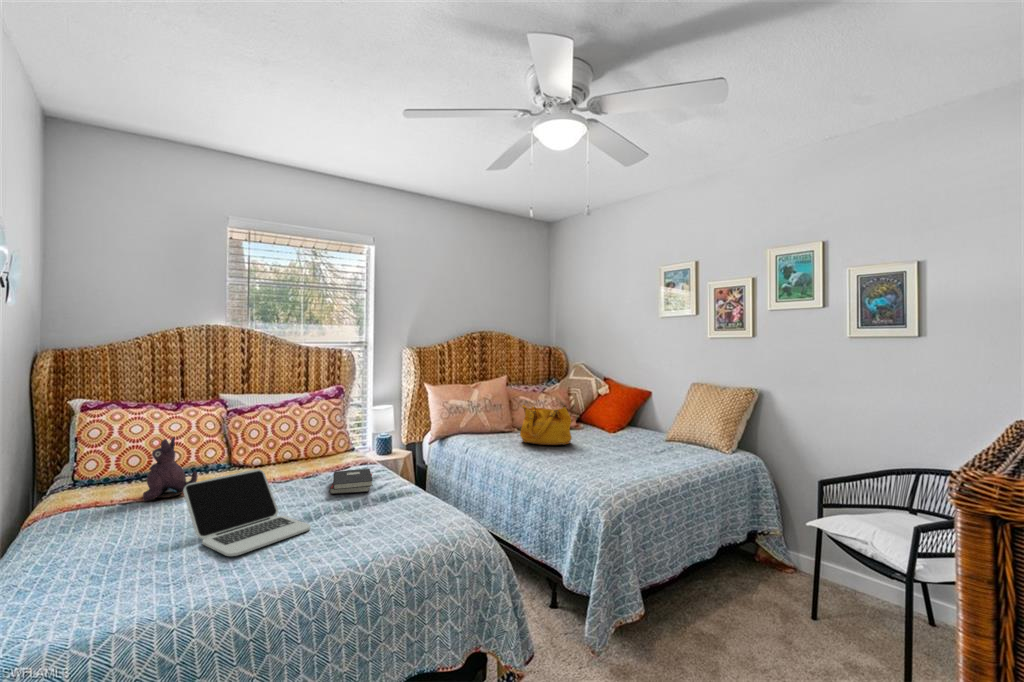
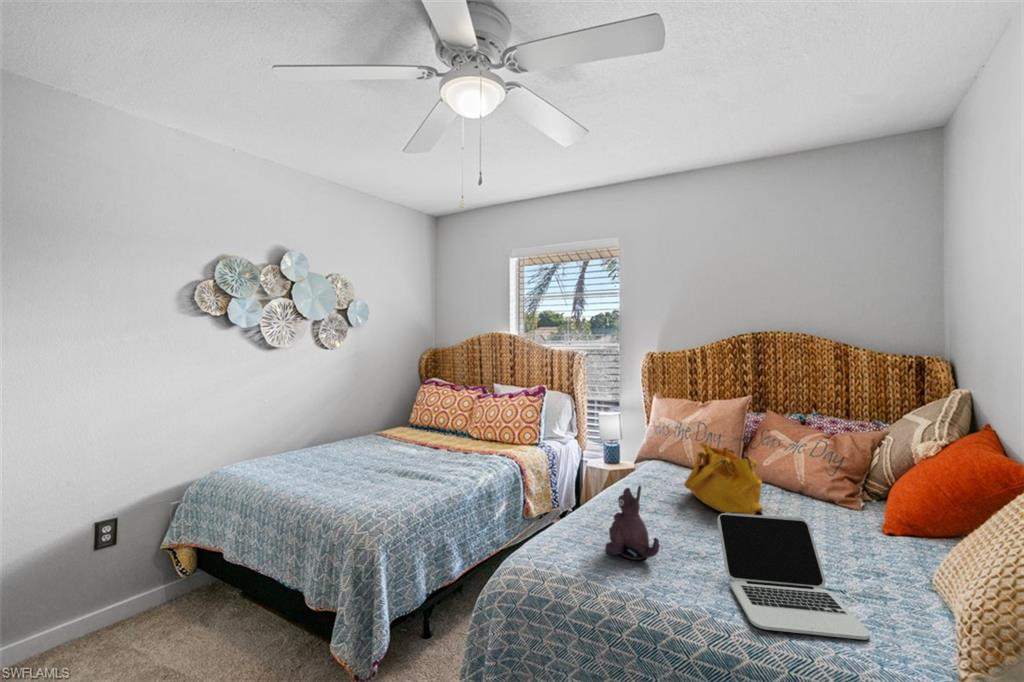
plush toy: present [143,438,198,501] -> present [605,486,659,560]
laptop: present [183,469,311,556] -> present [717,513,870,640]
hardback book: present [329,469,373,494] -> none [430,456,480,479]

